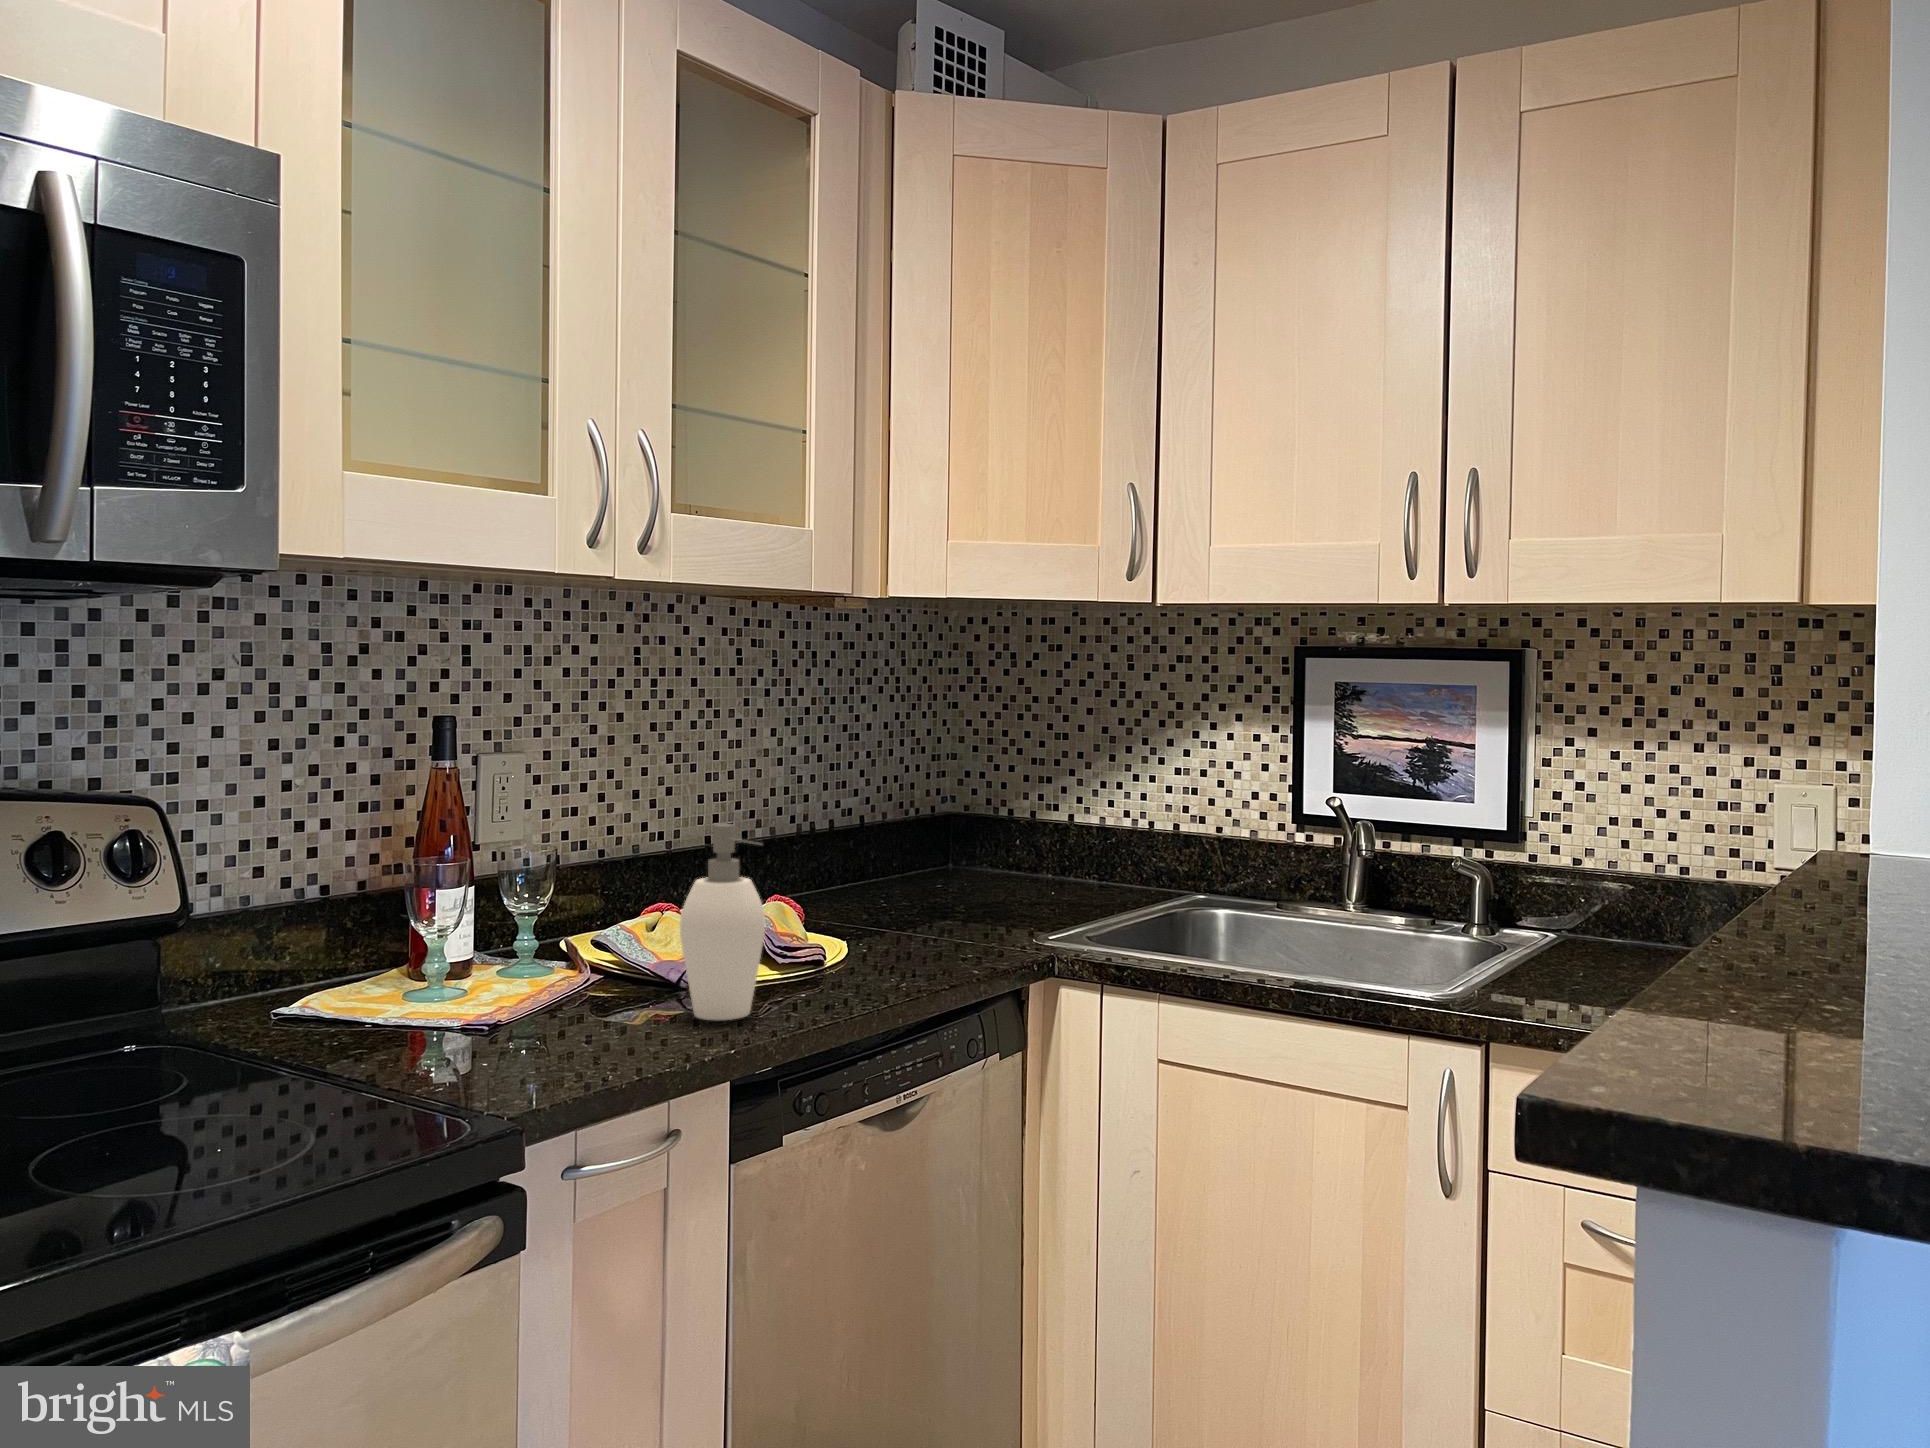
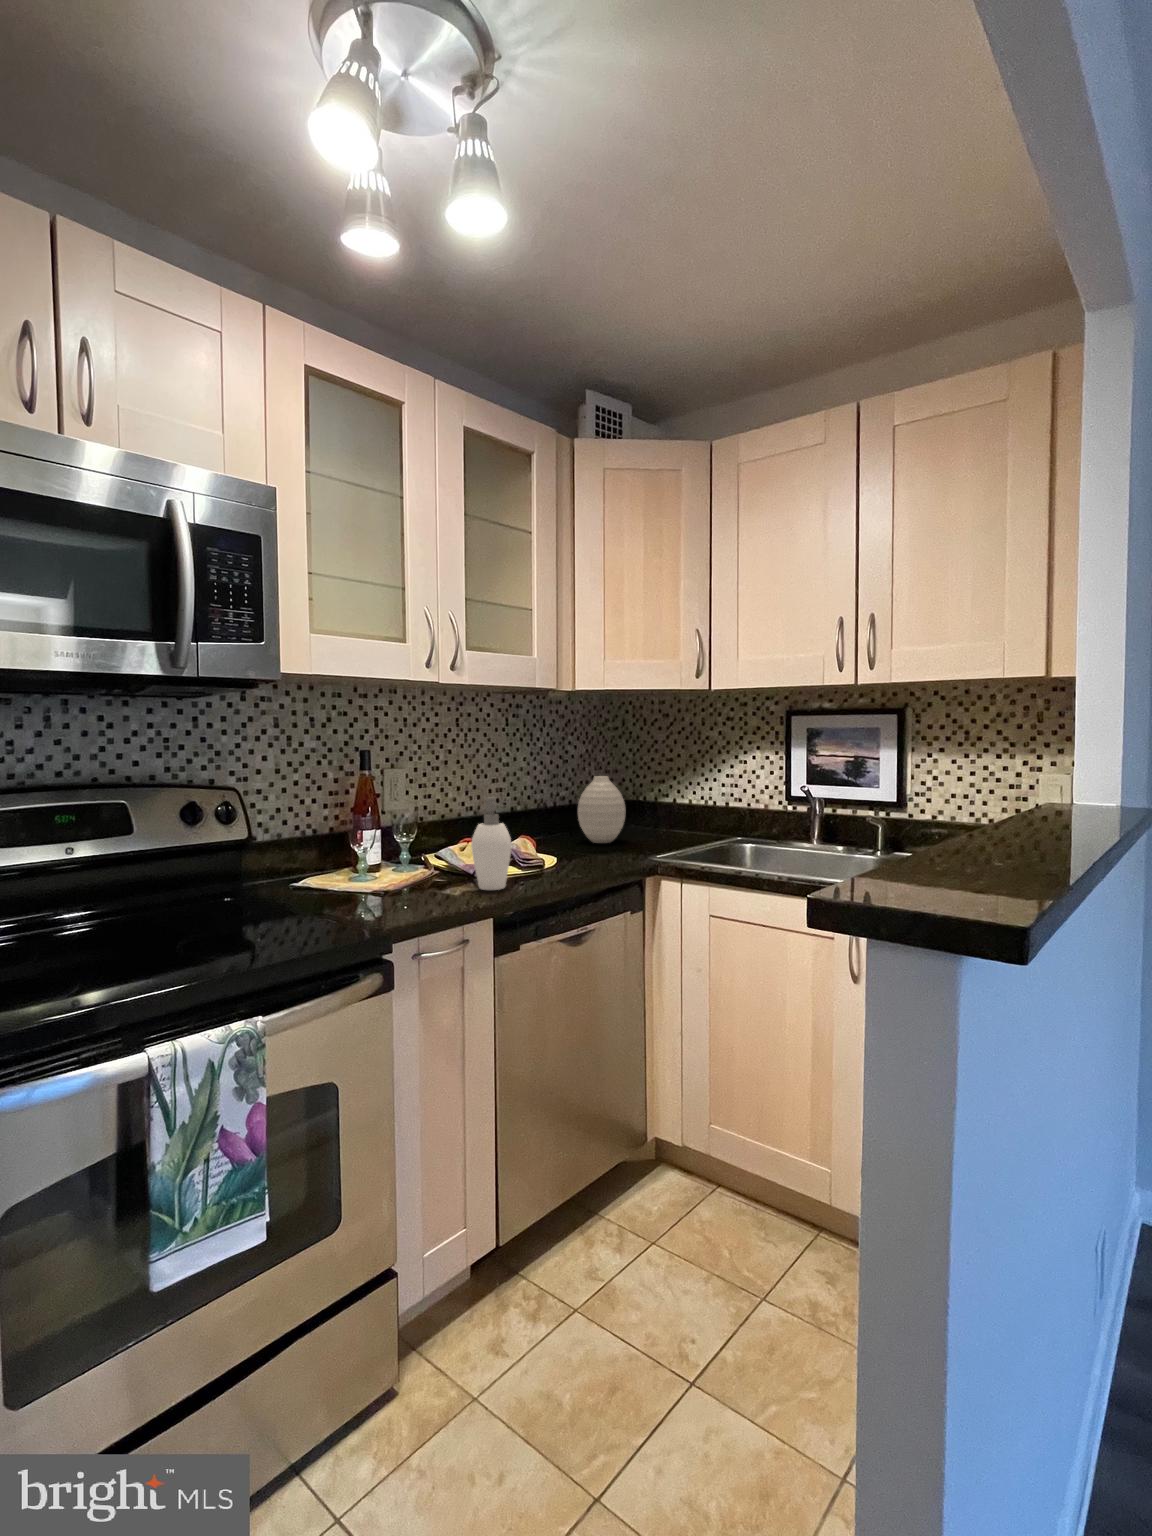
vase: none [881,770,978,907] -> present [578,776,626,843]

